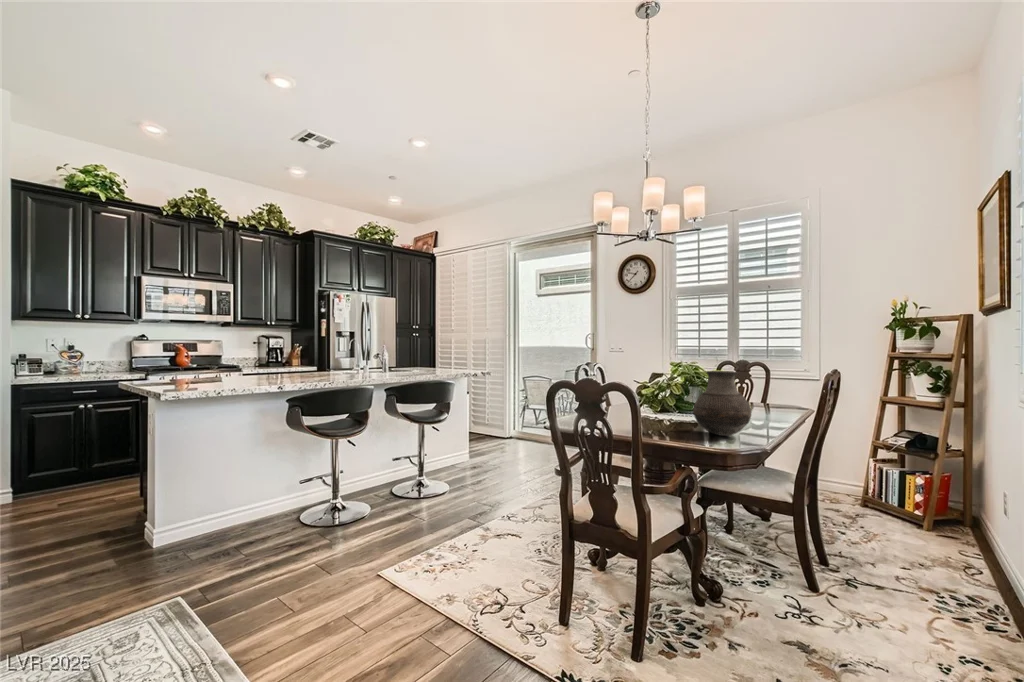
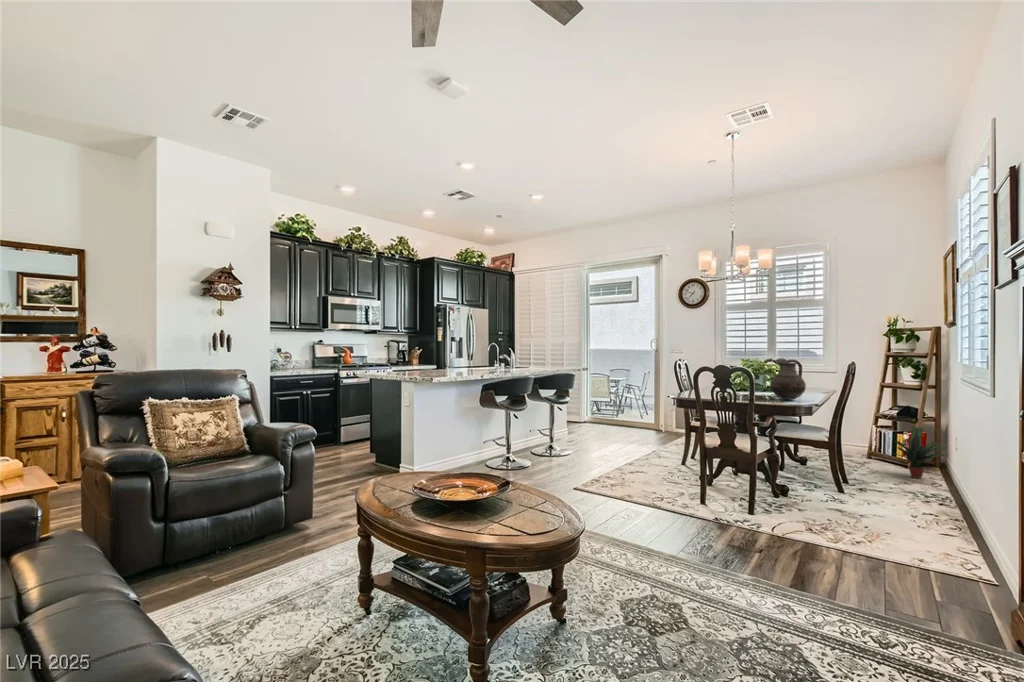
potted plant: none [897,467,991,554] -> present [895,427,947,478]

